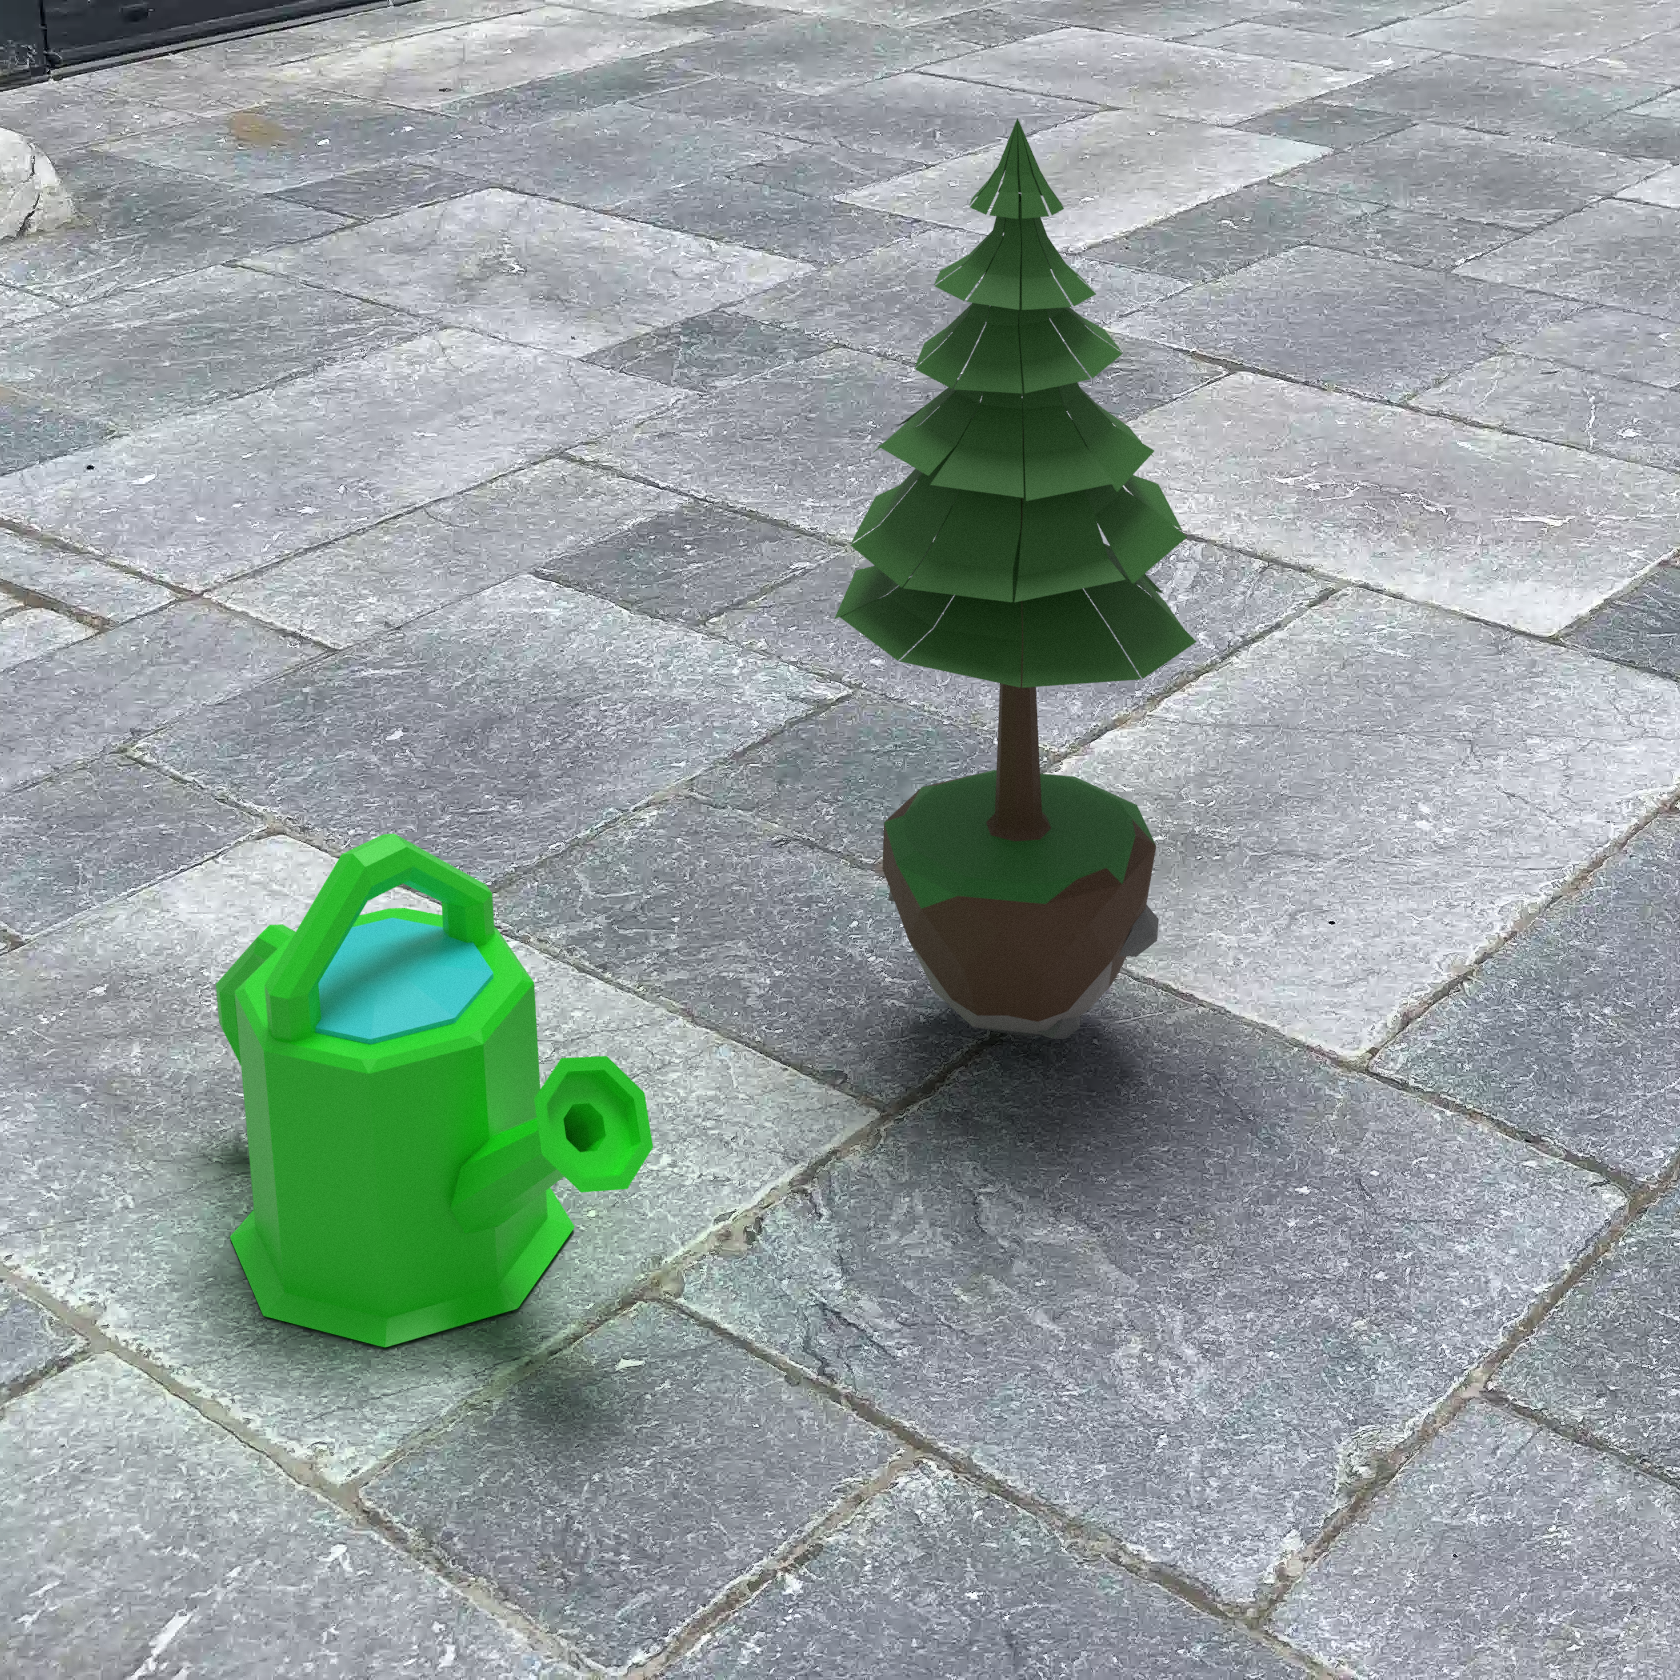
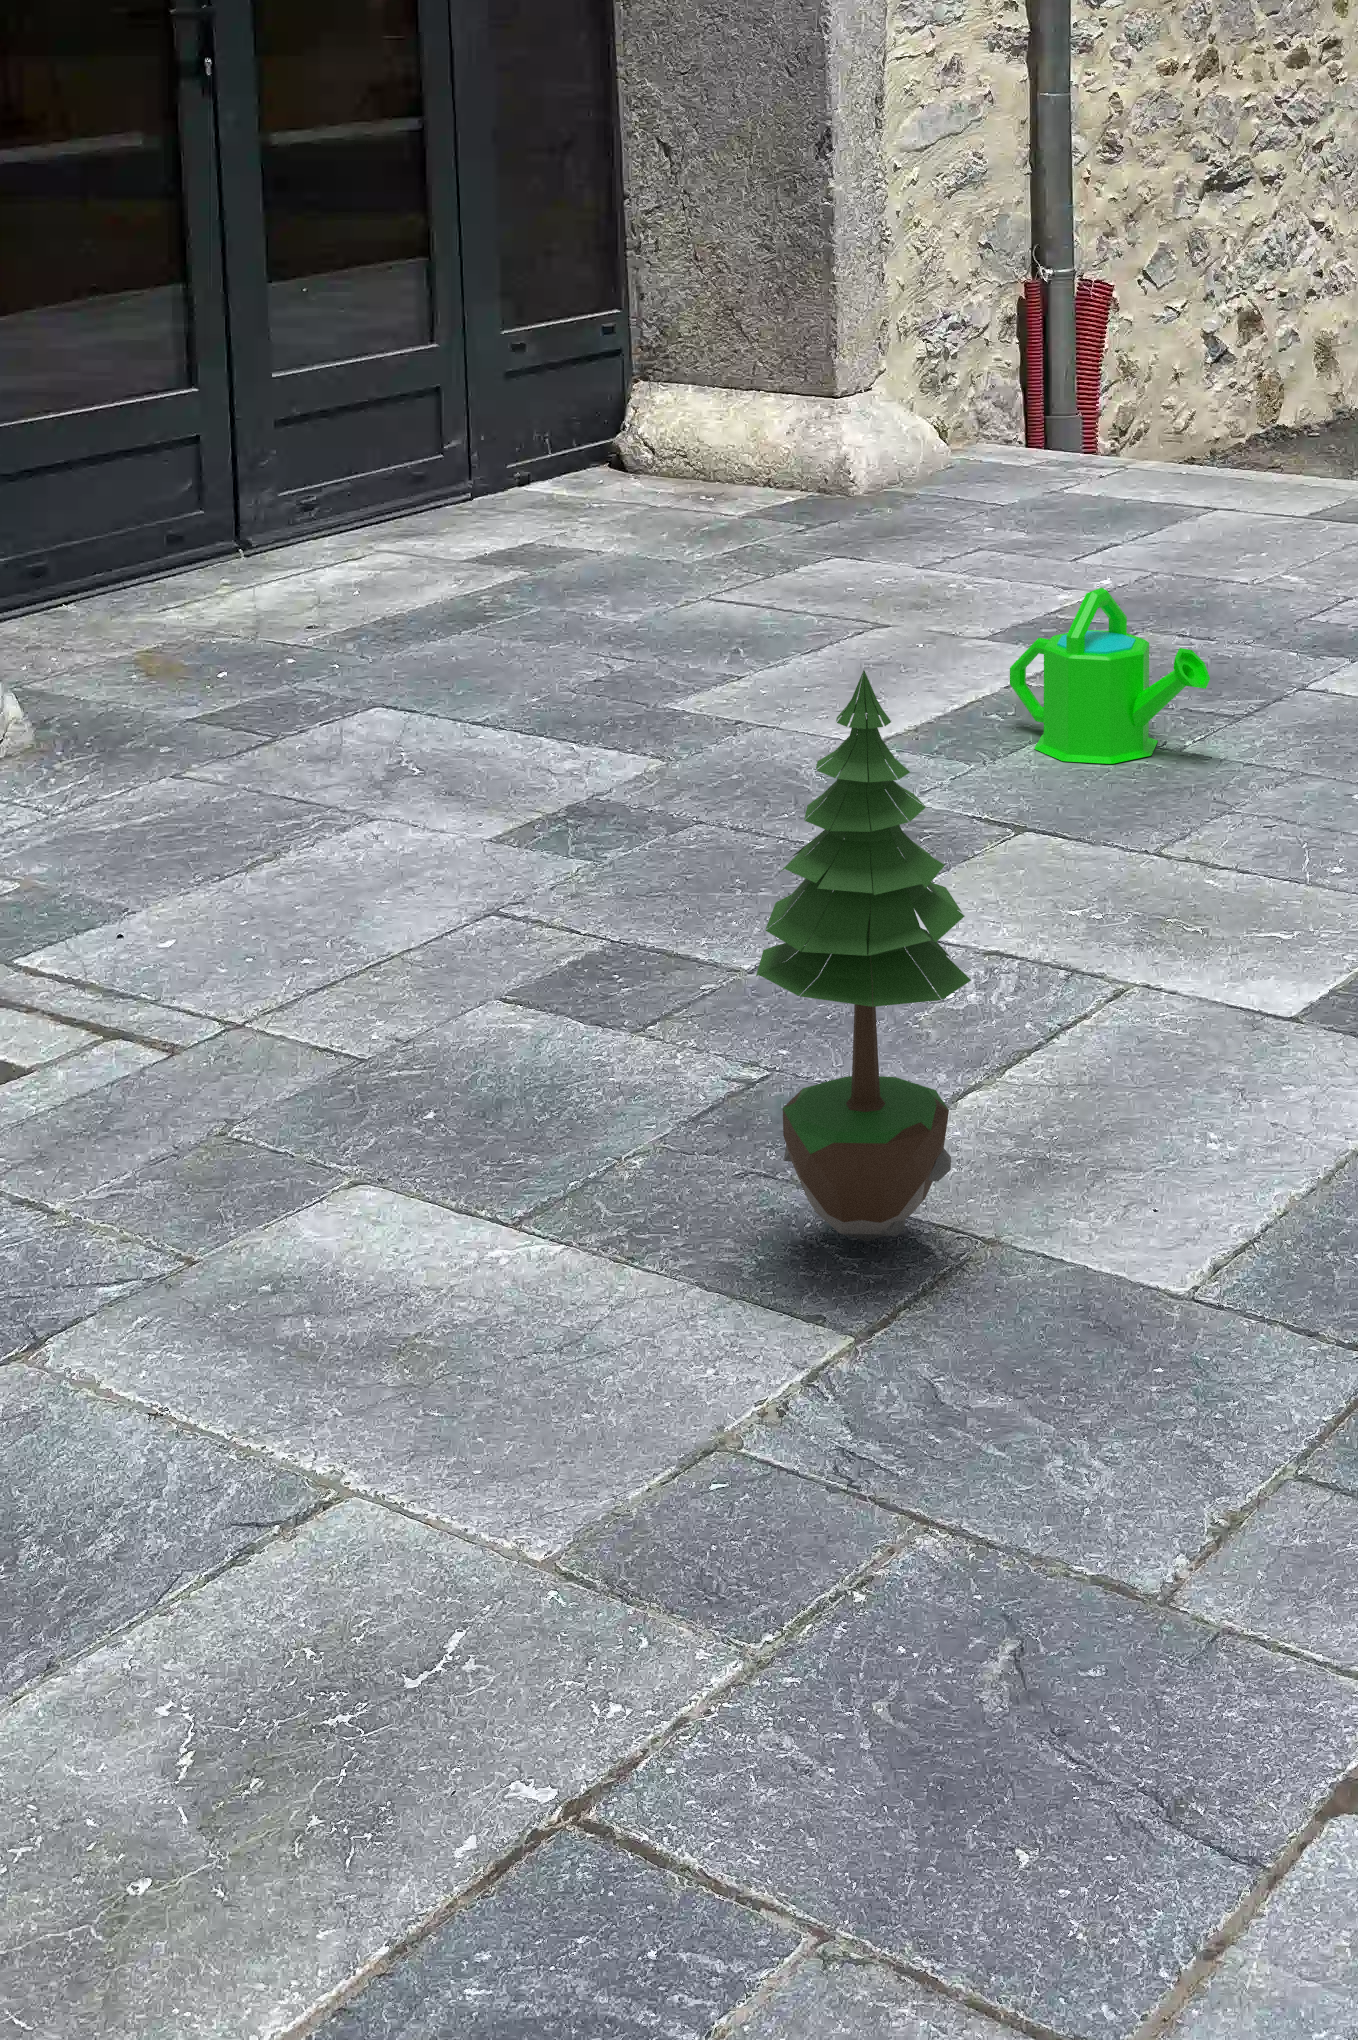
watering can: present [216,834,653,1347] -> present [1010,588,1210,764]

